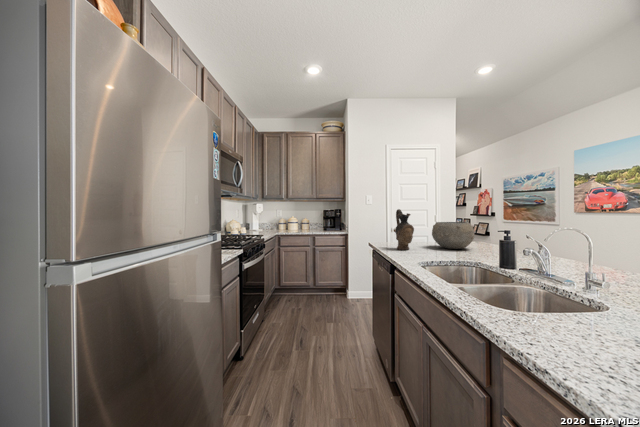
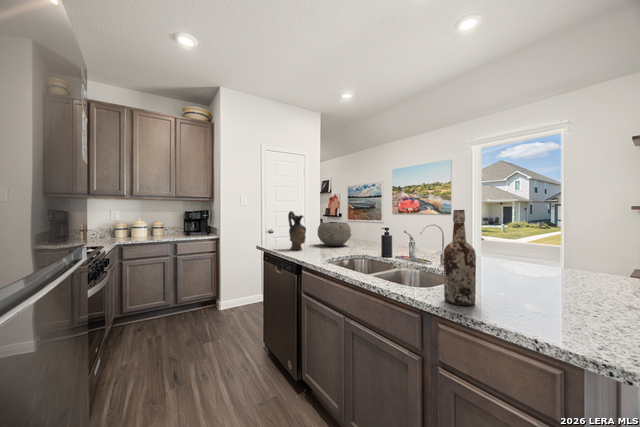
wine bottle: none [521,206,574,346] -> present [444,210,476,306]

